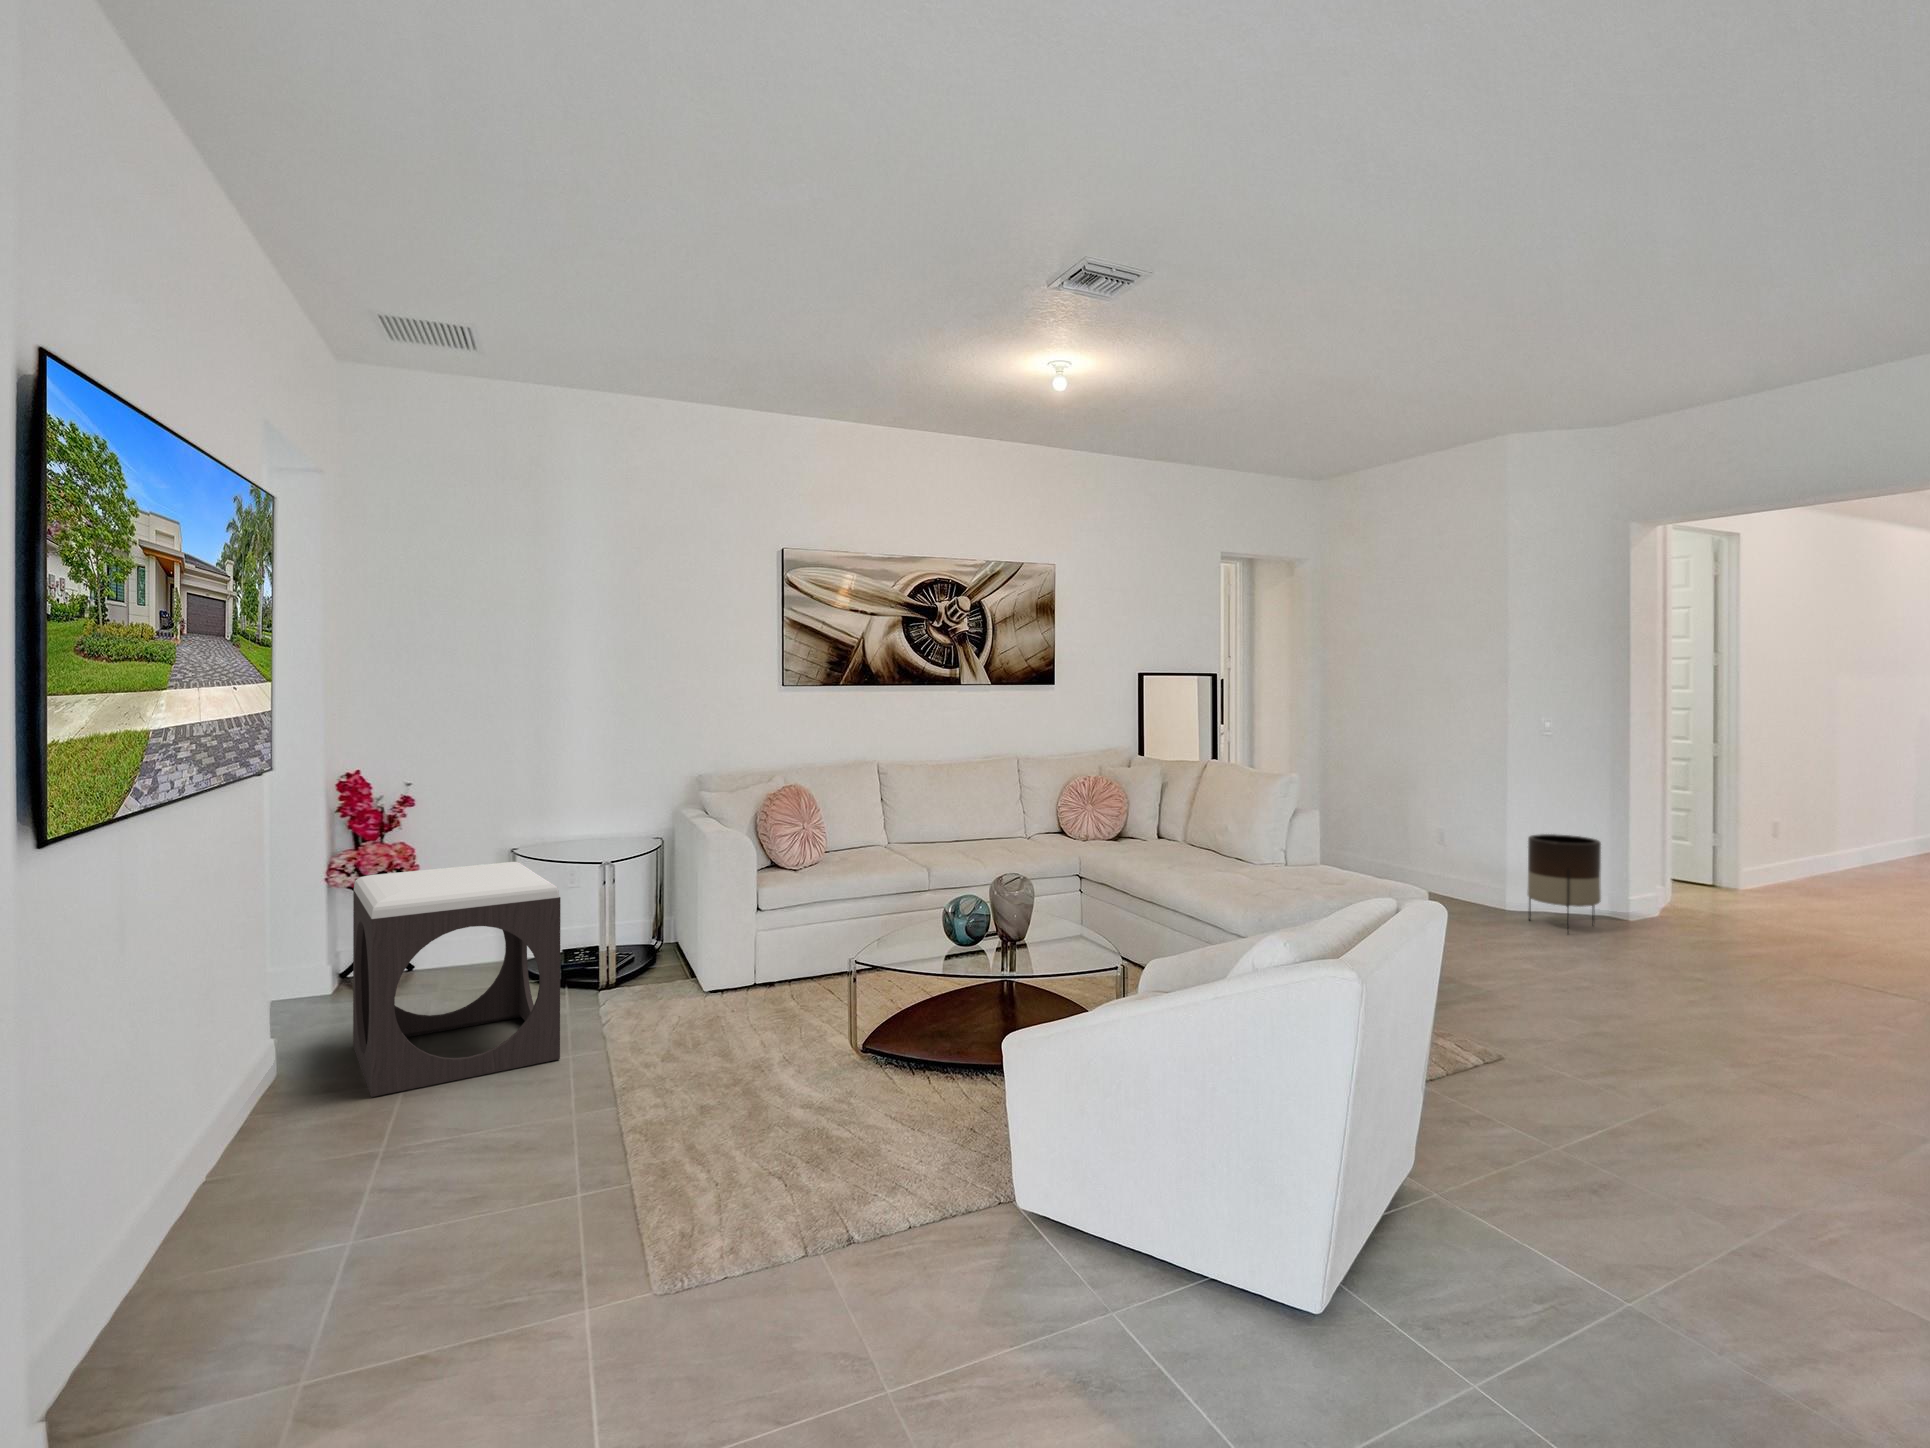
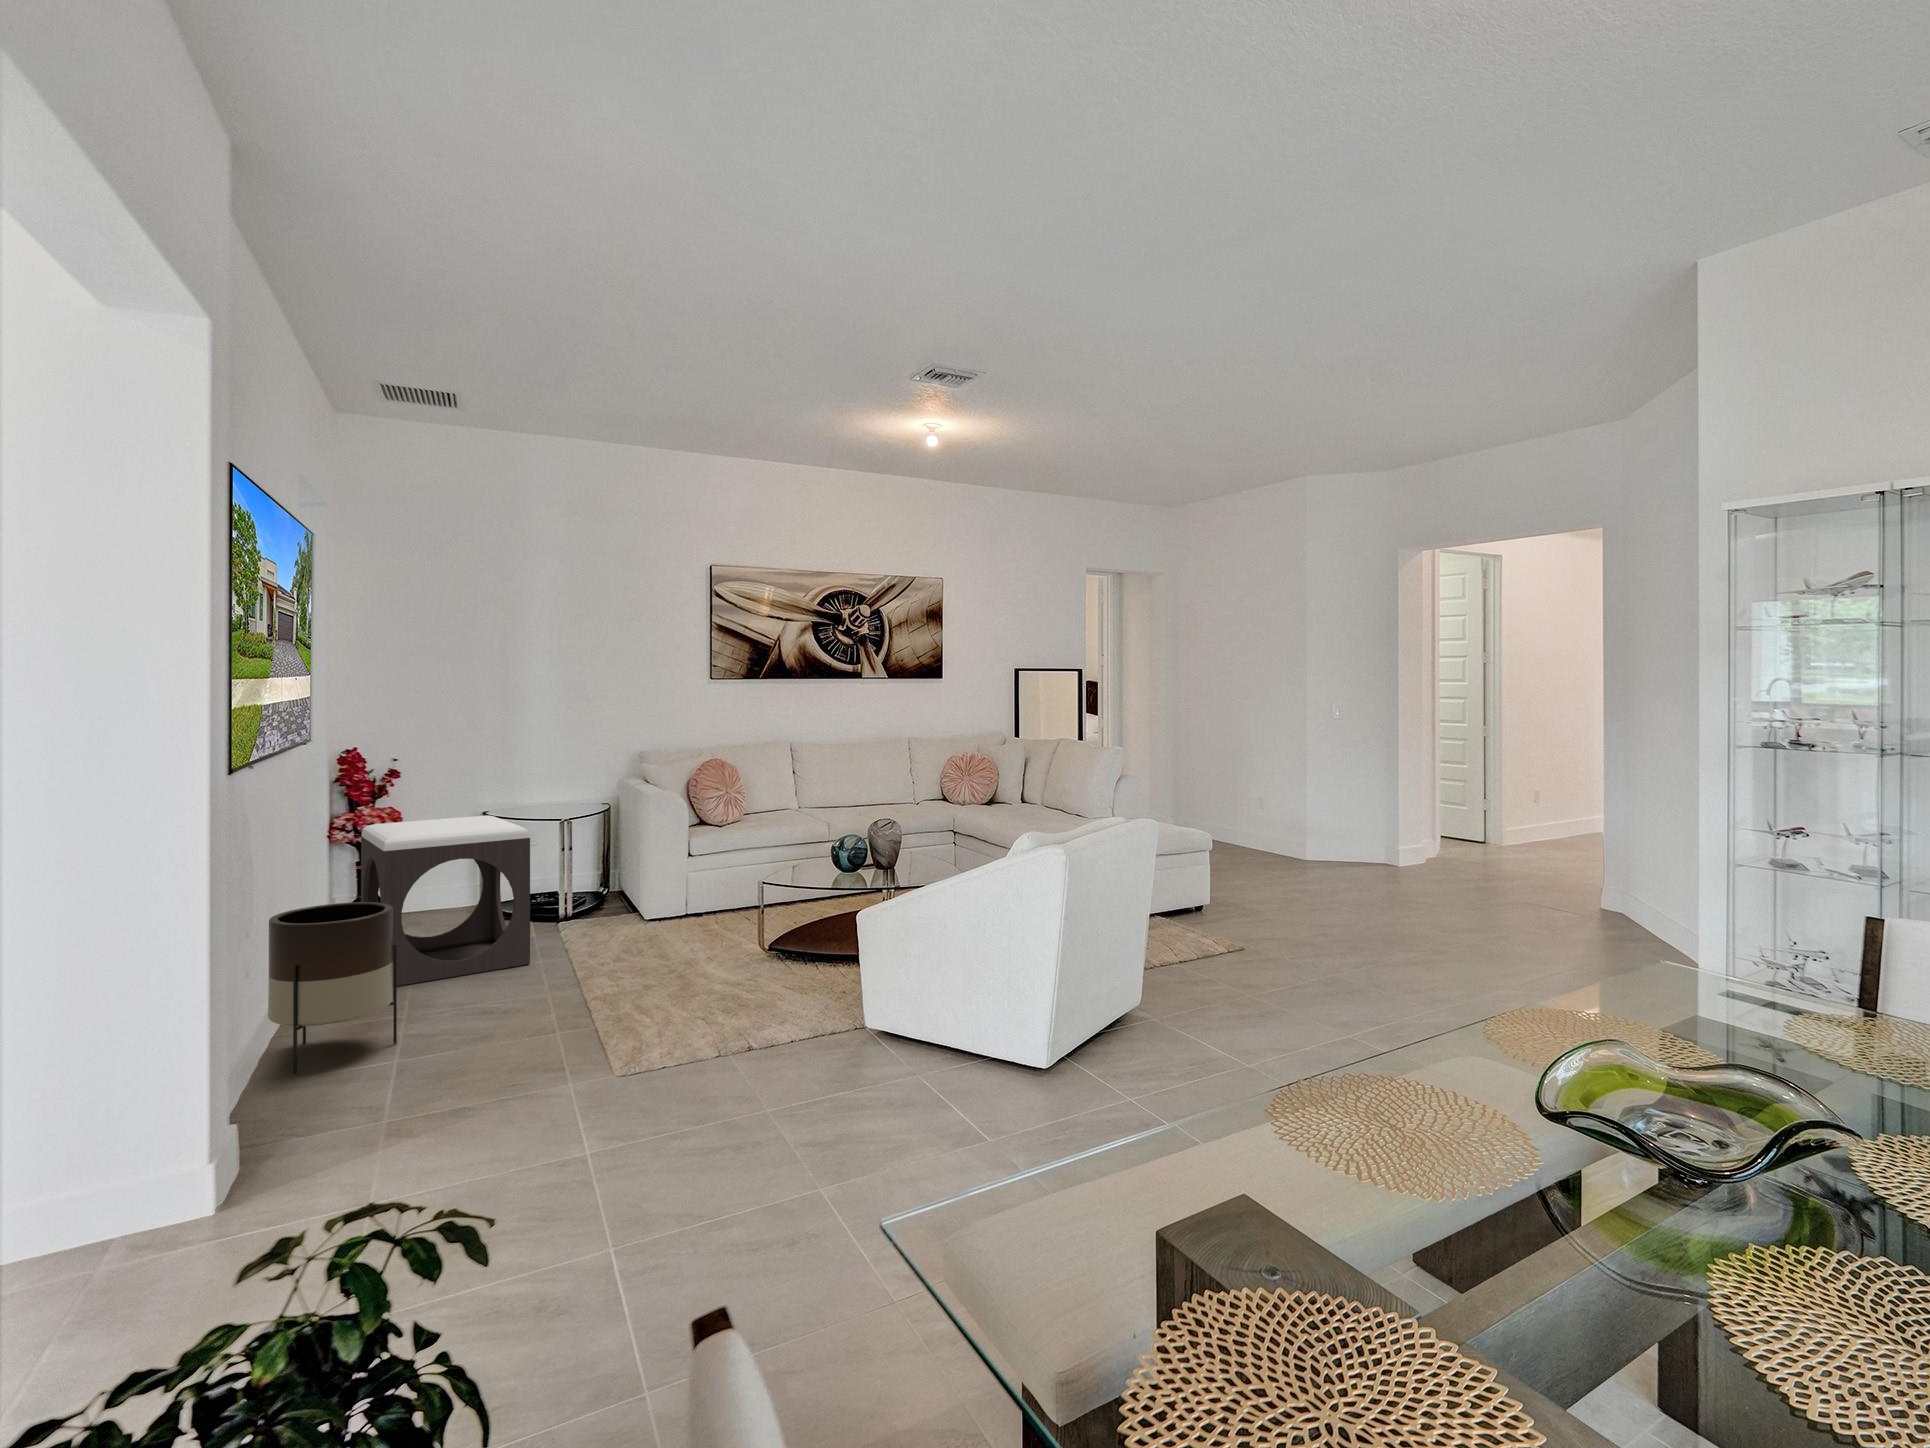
planter: present [1527,834,1601,933] -> present [268,902,397,1074]

